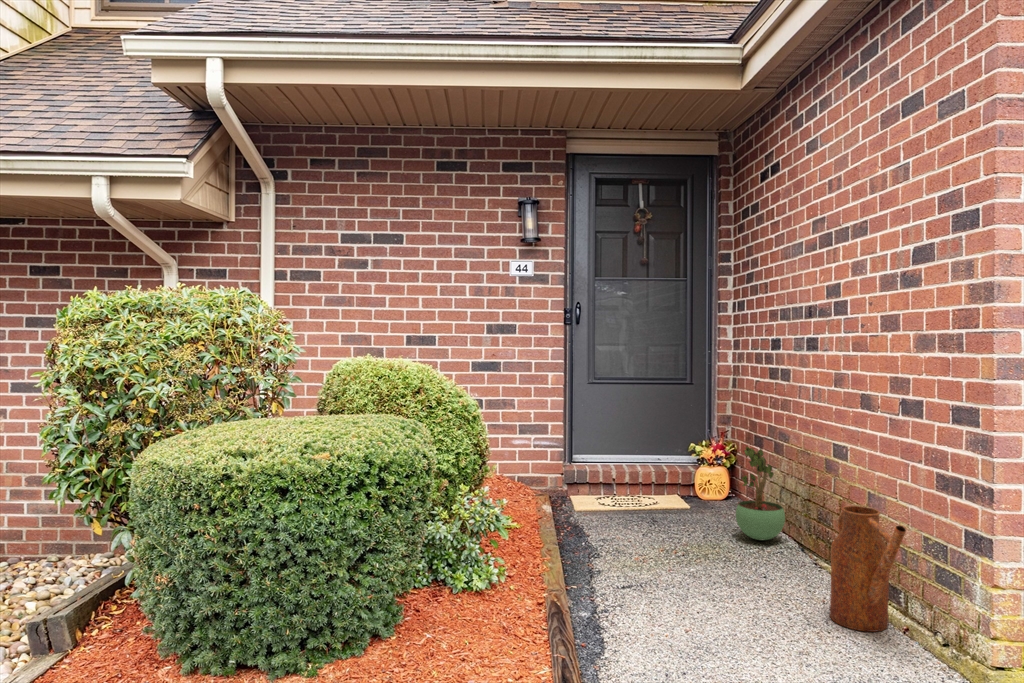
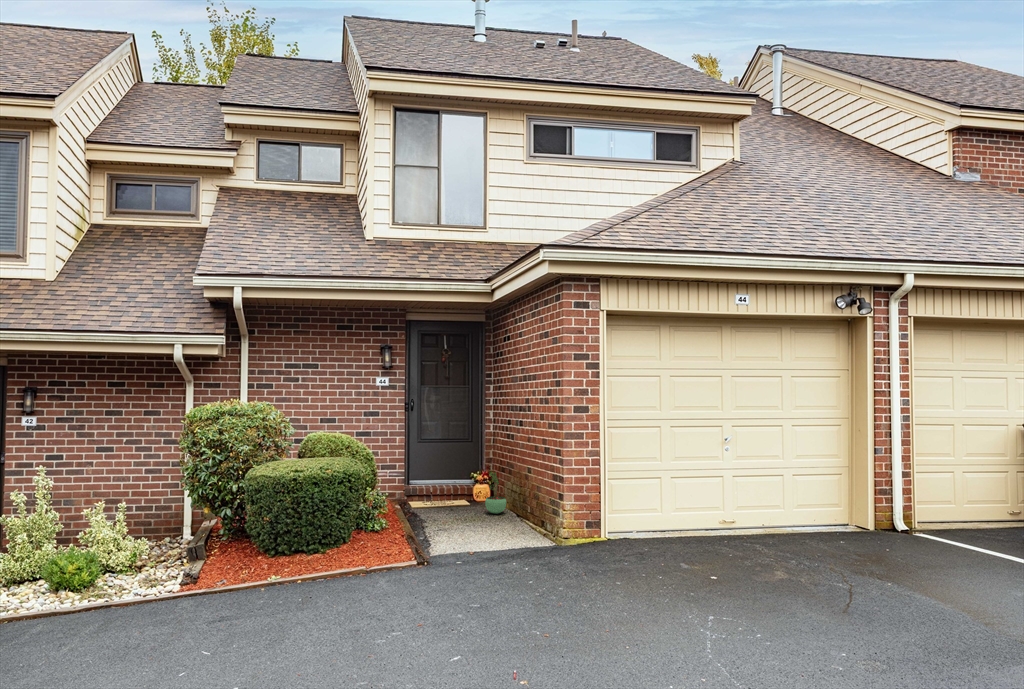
watering can: present [830,506,906,632] -> none [507,490,527,534]

